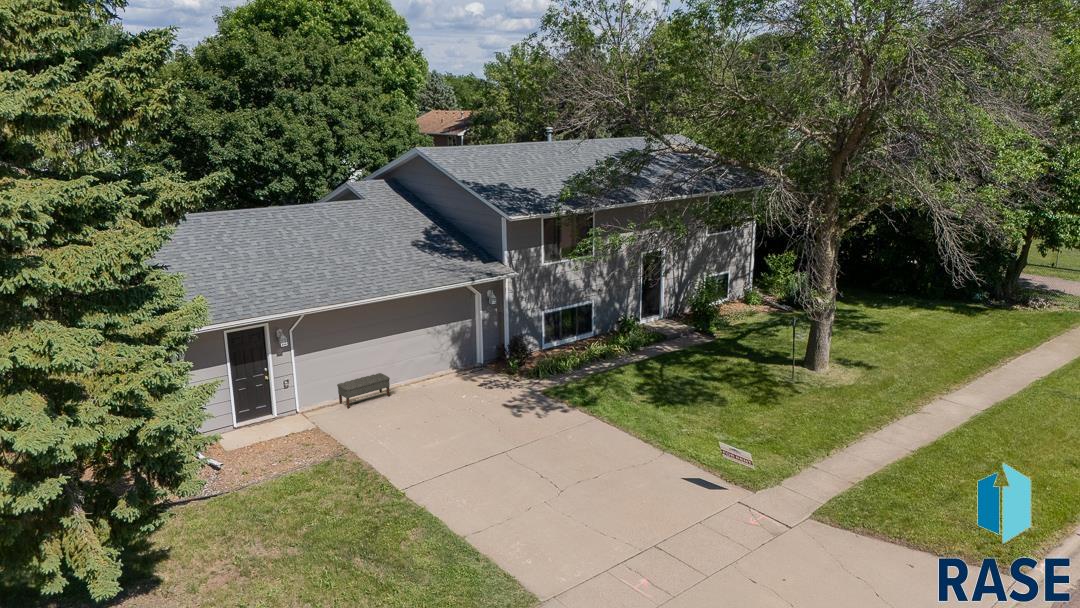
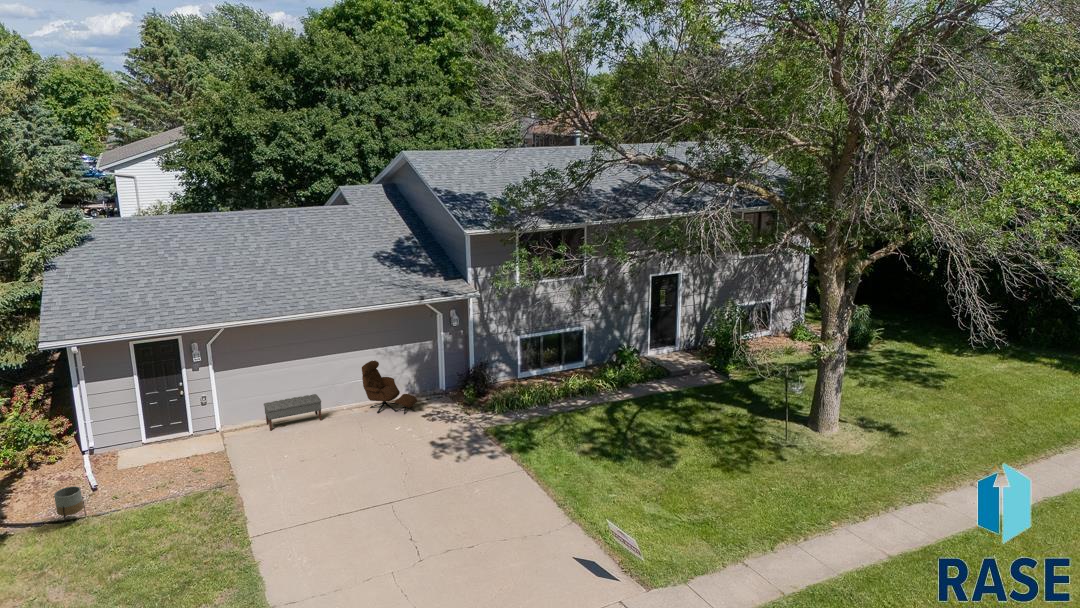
lounge chair: none [421,339,470,387] -> present [362,361,417,414]
planter: none [206,464,232,501] -> present [54,486,86,526]

